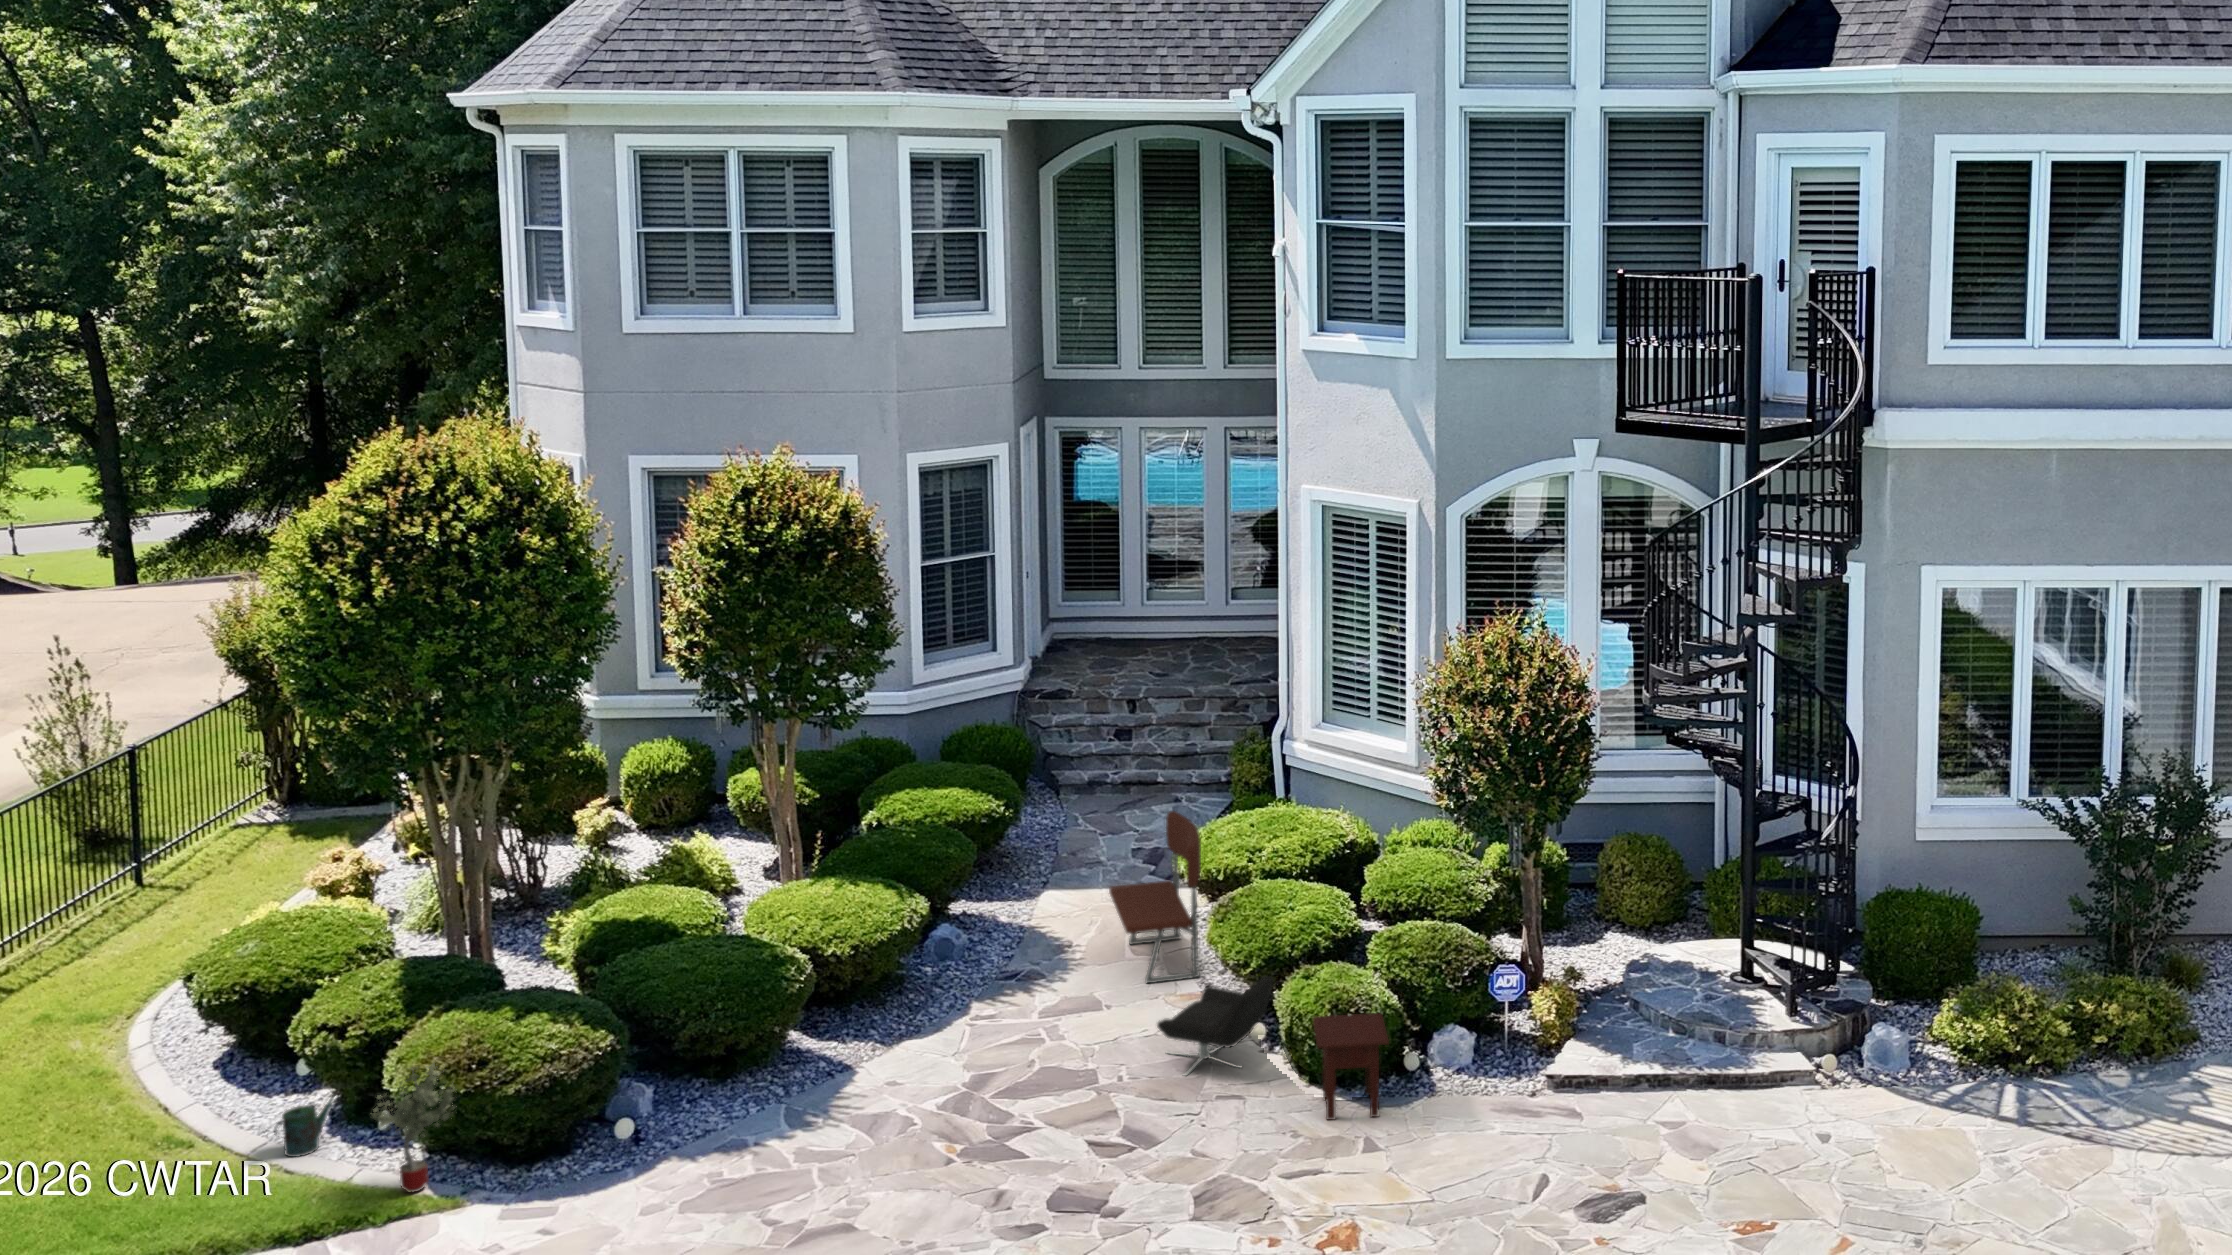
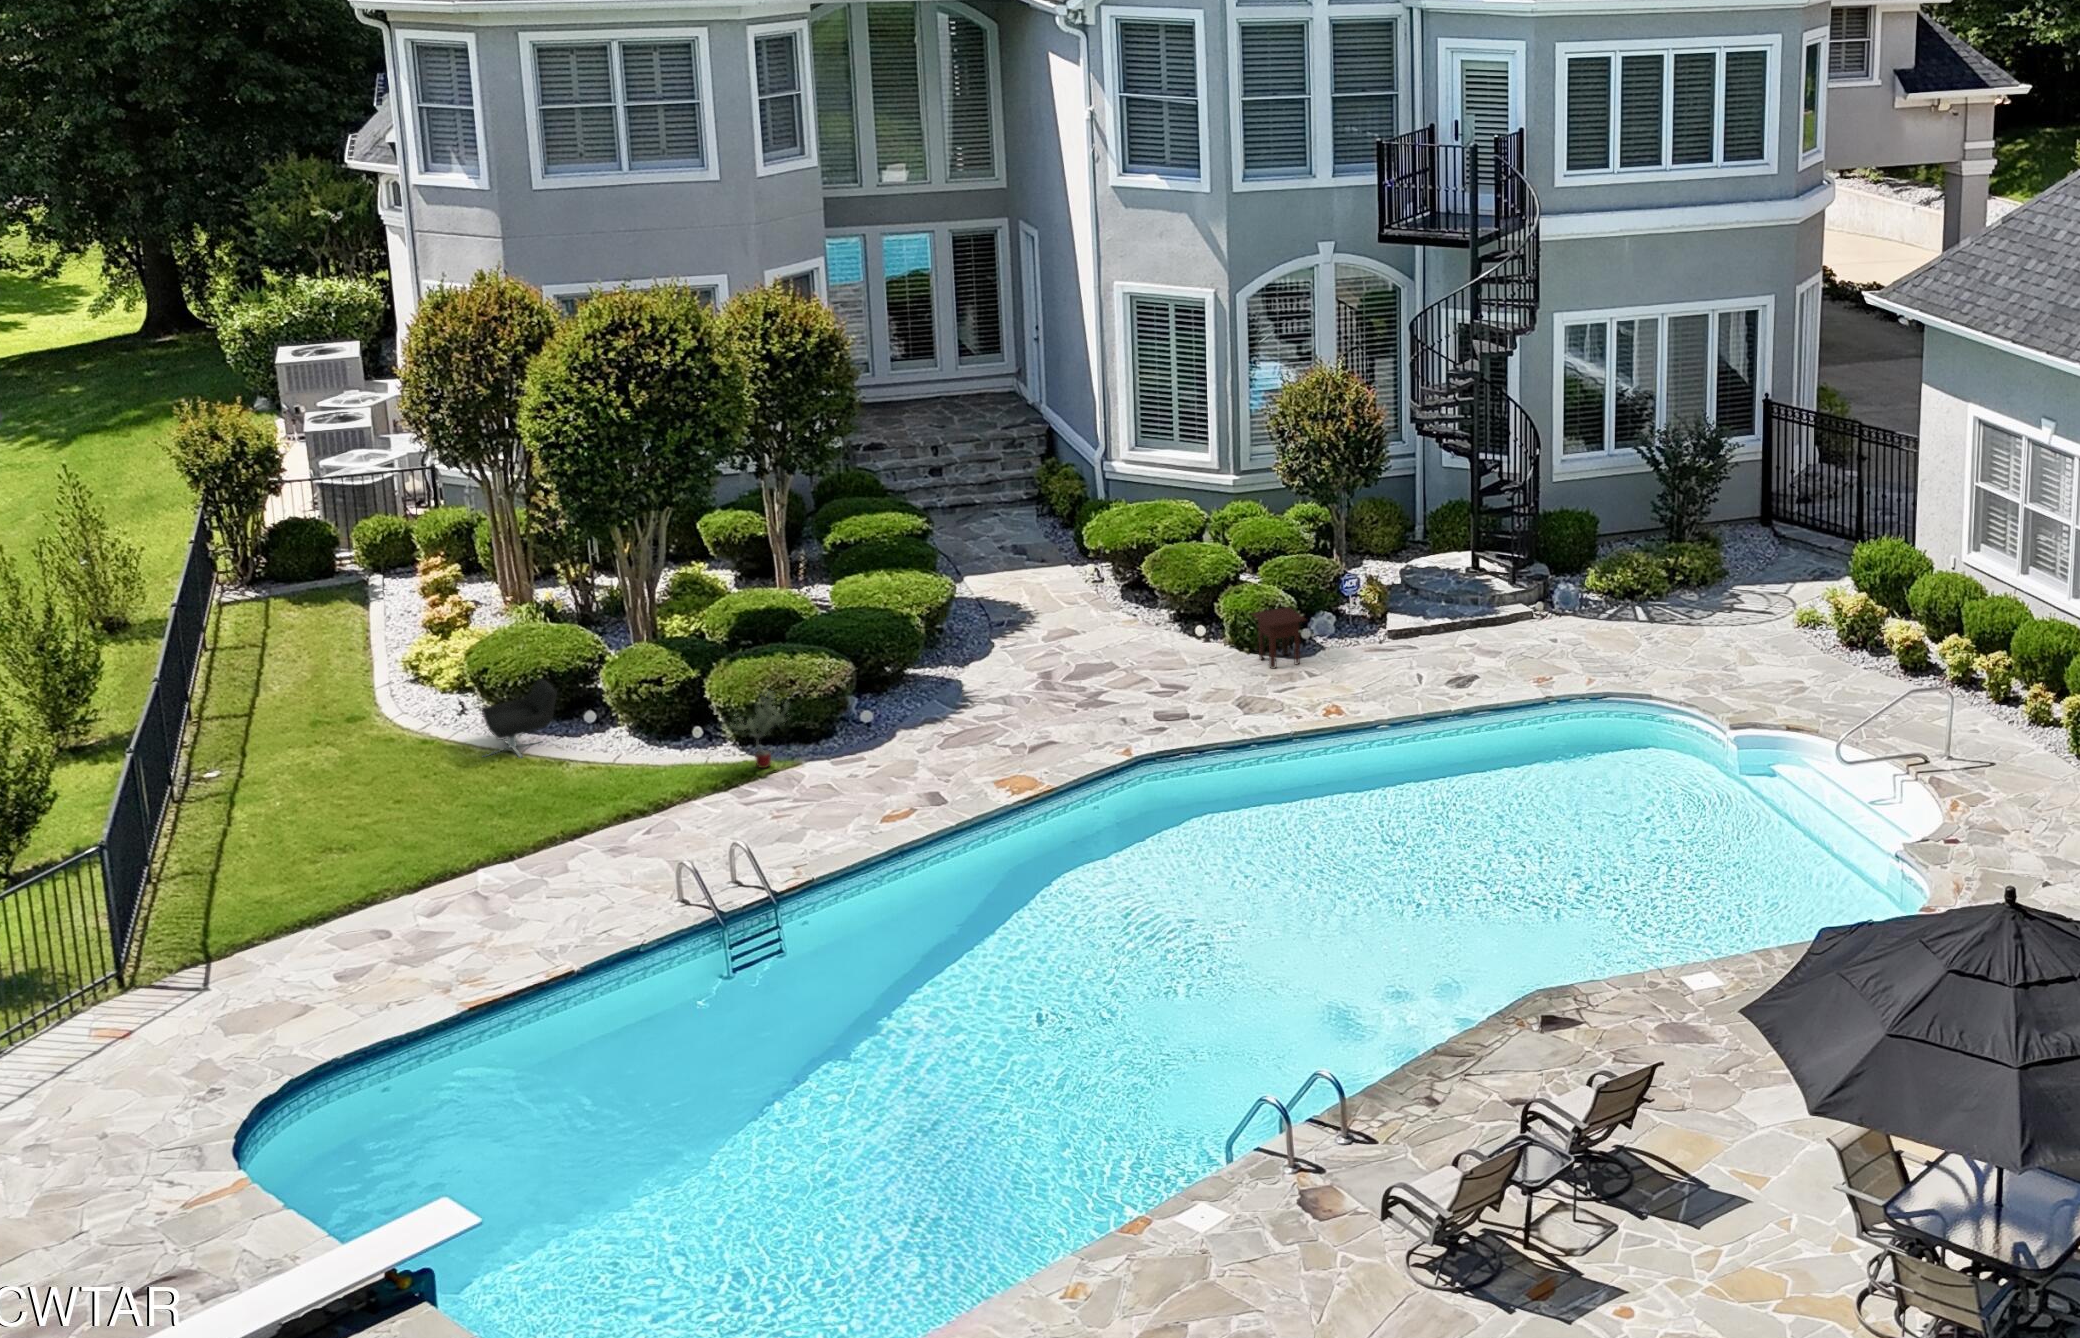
bench: present [1109,811,1201,983] -> none [1046,509,1126,619]
lounge chair: present [1157,976,1273,1075] -> present [482,679,557,757]
watering can: present [274,1090,339,1157] -> none [649,724,672,764]

